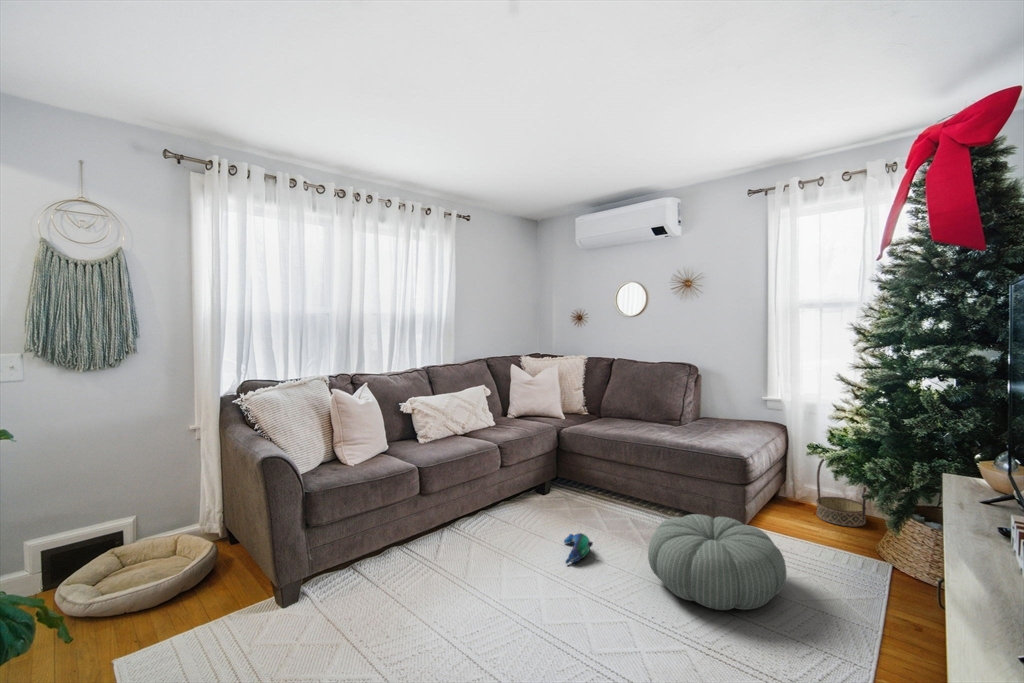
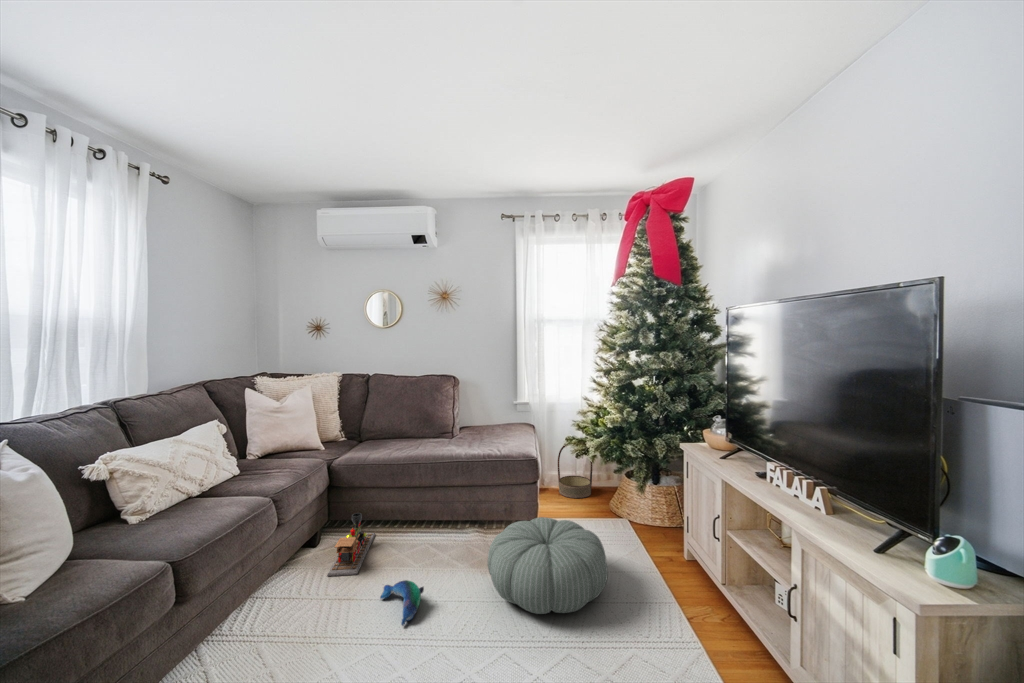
toy train: none [539,476,592,522] -> present [327,513,375,576]

